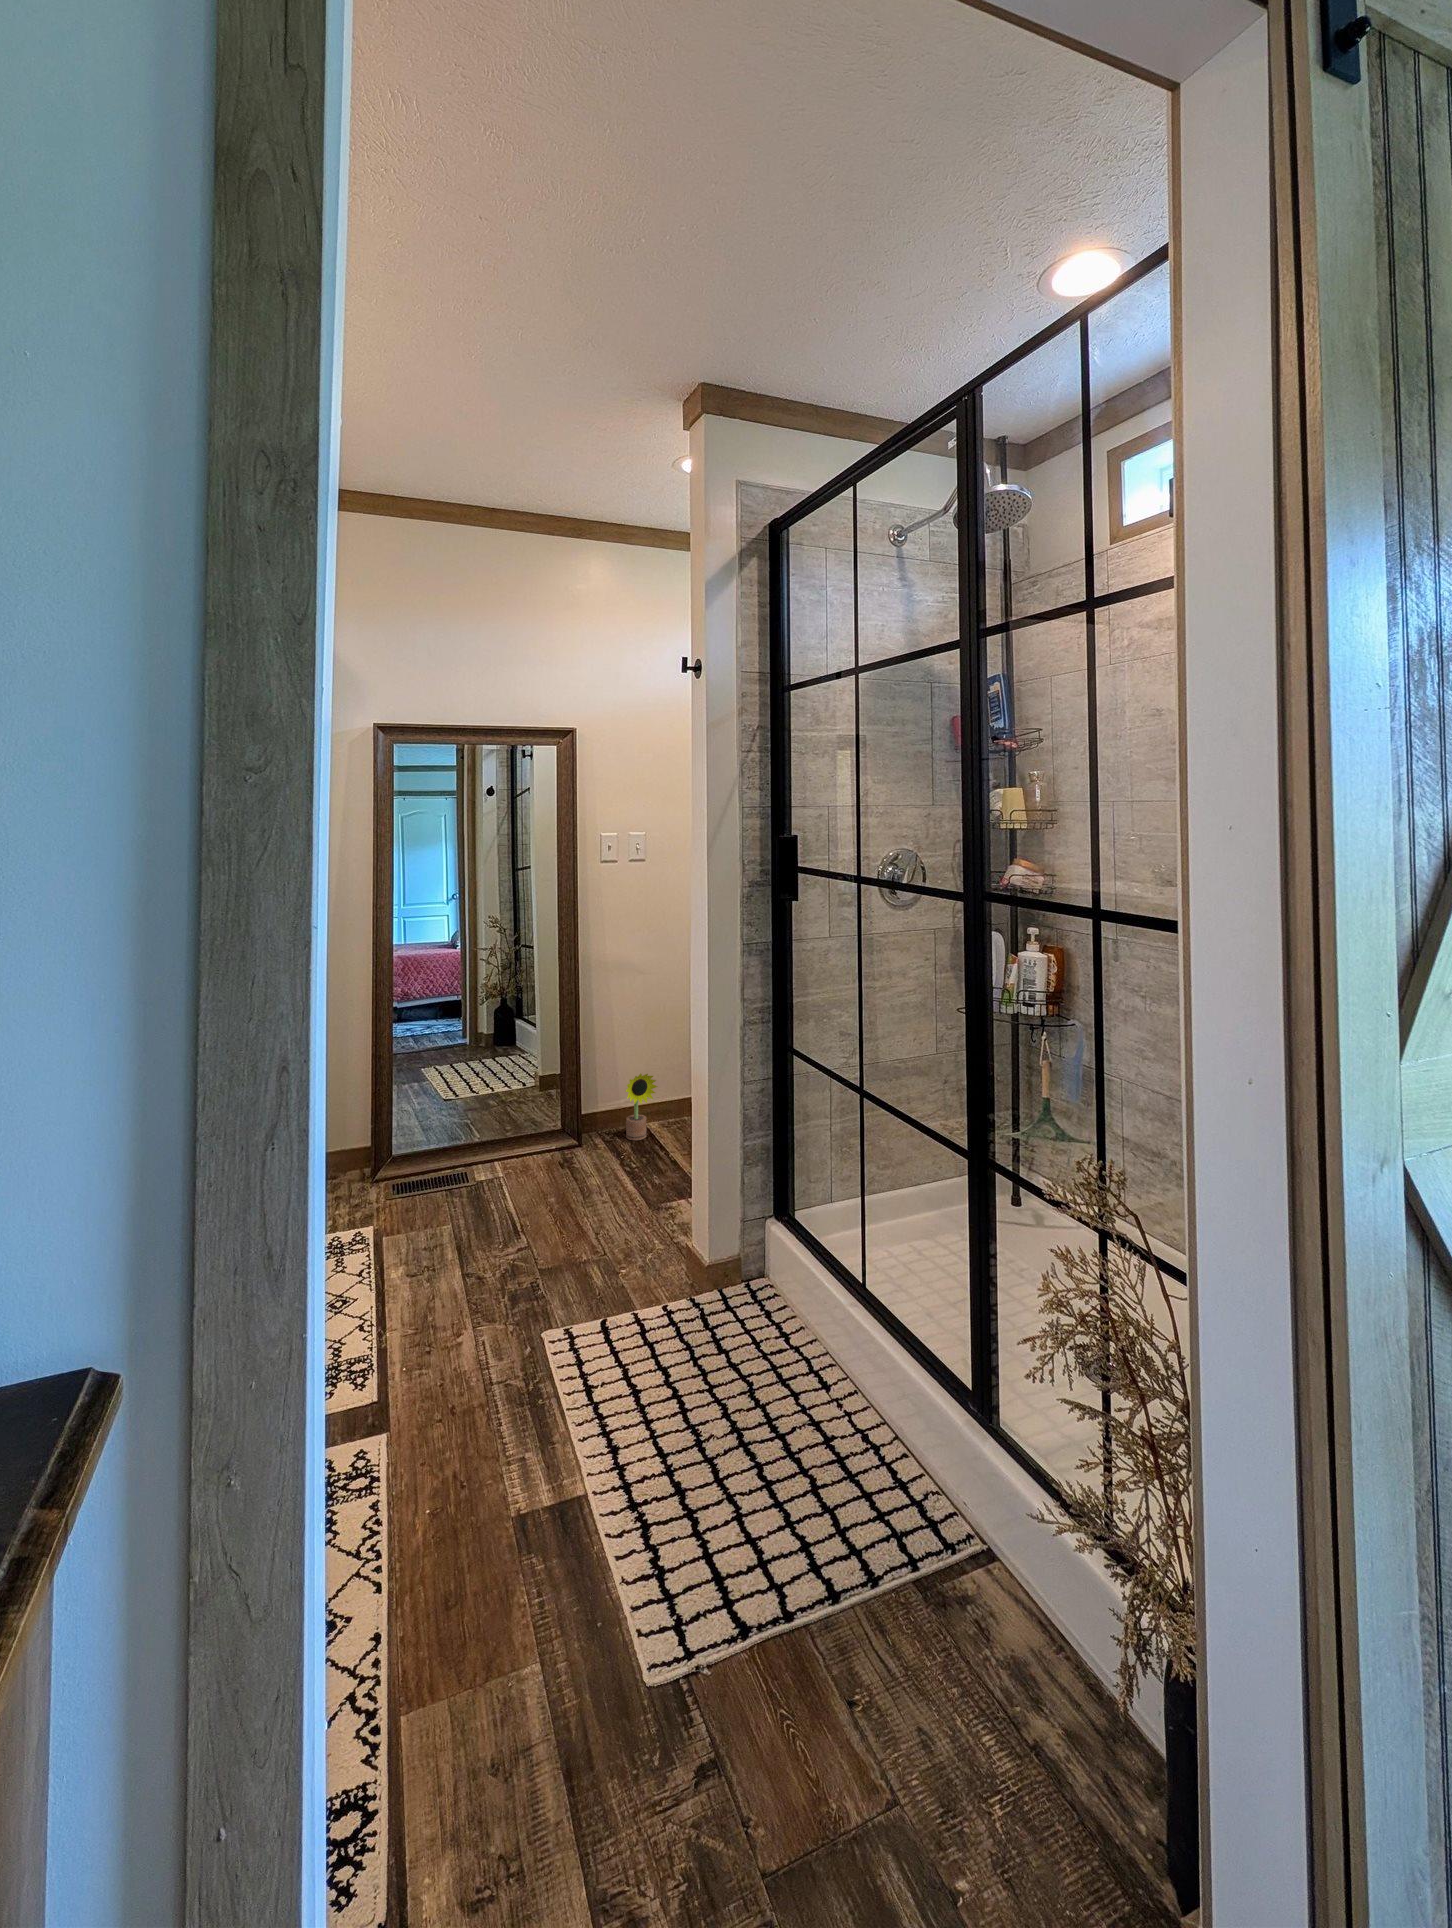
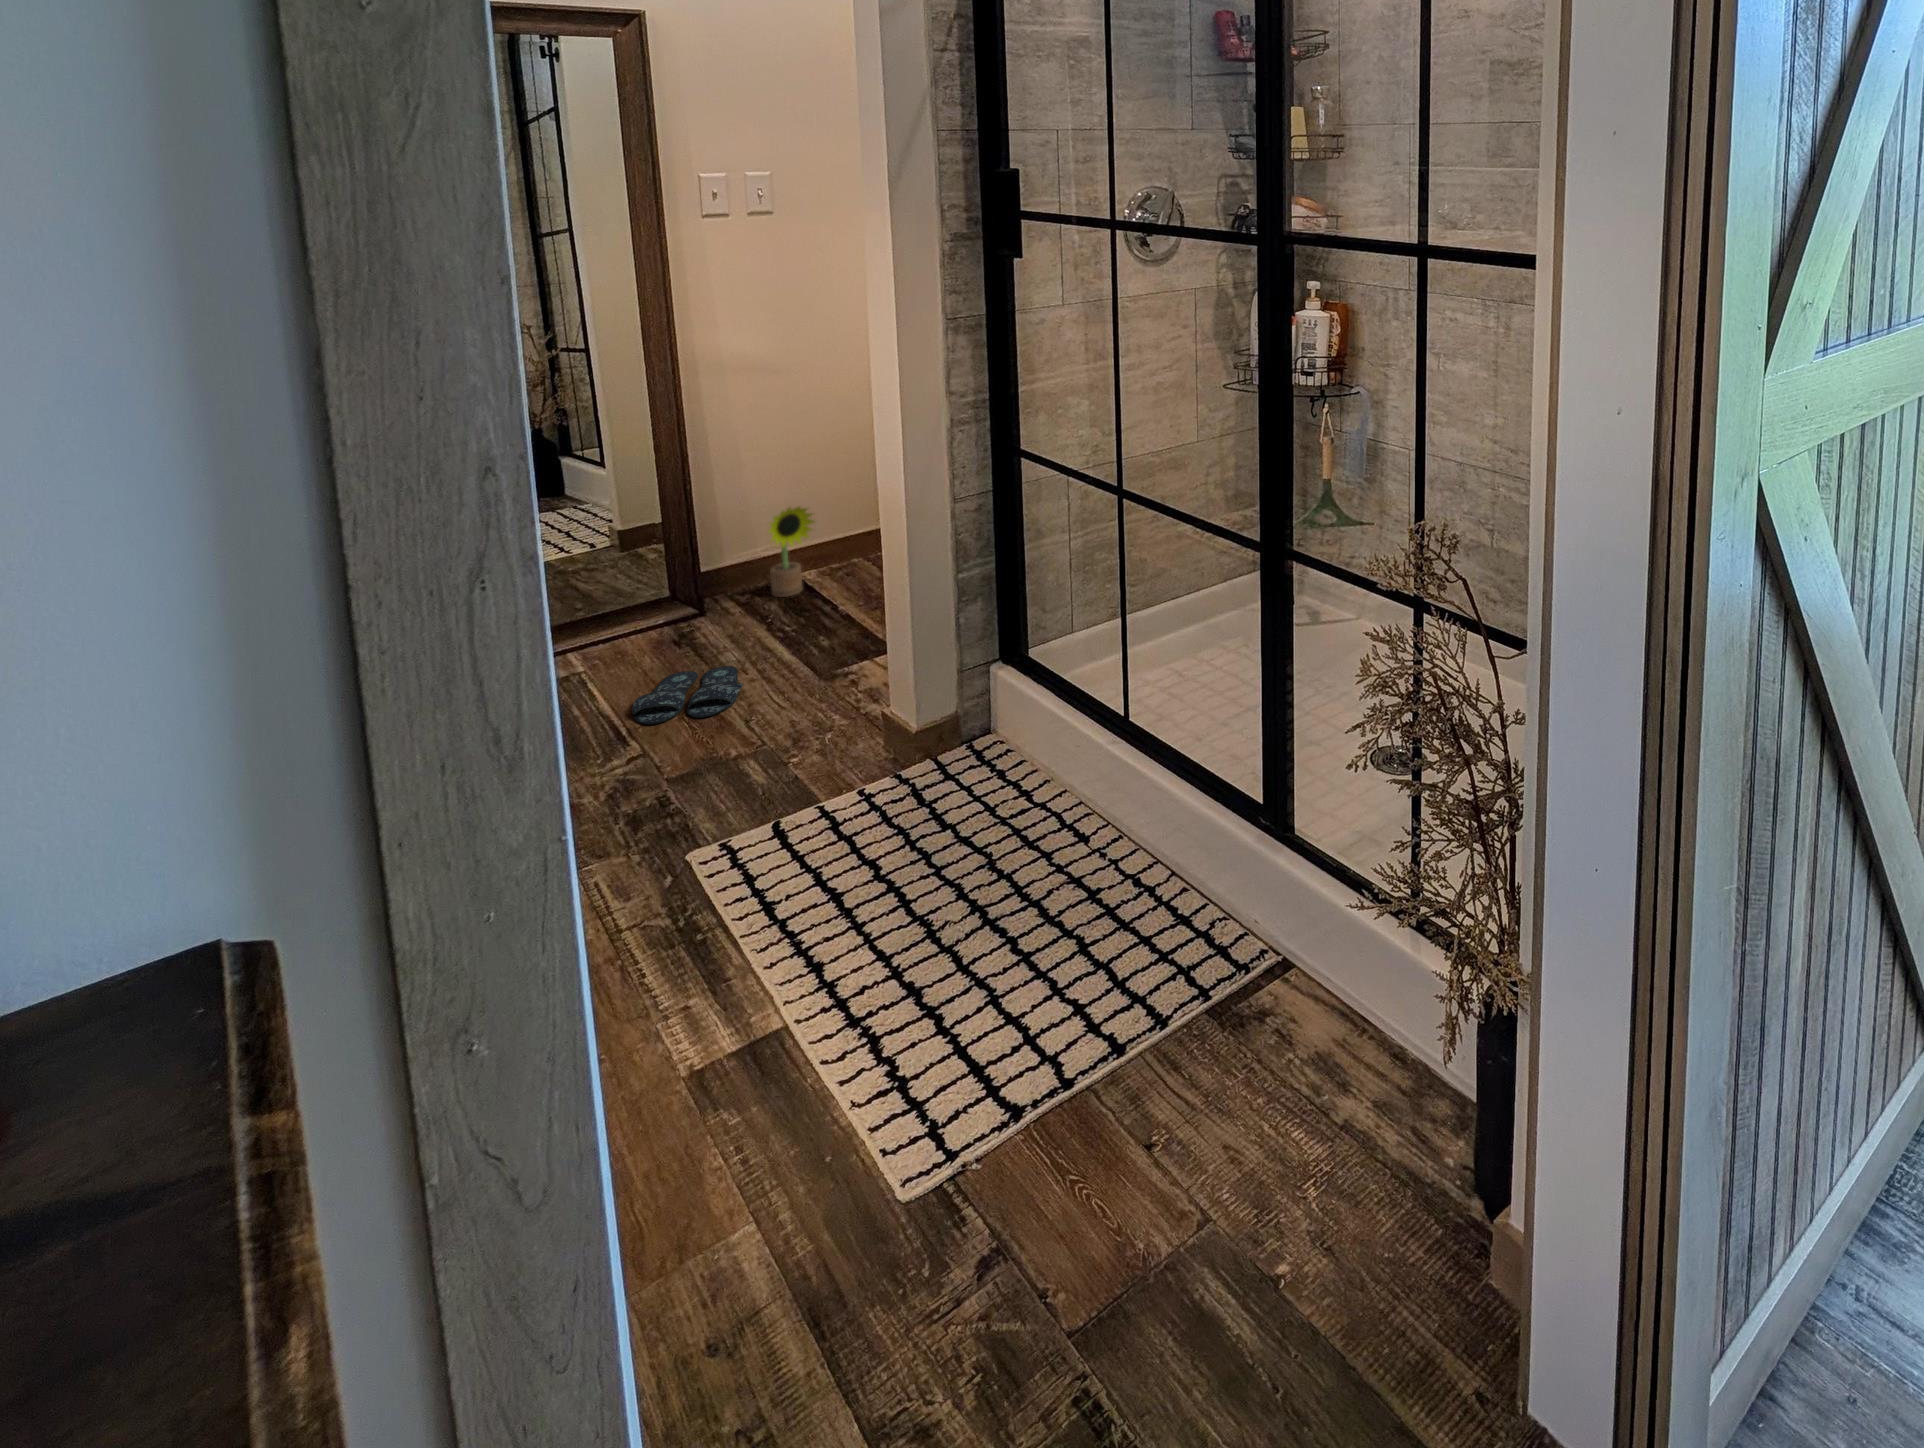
slippers: none [529,1187,599,1225] -> present [632,666,743,725]

